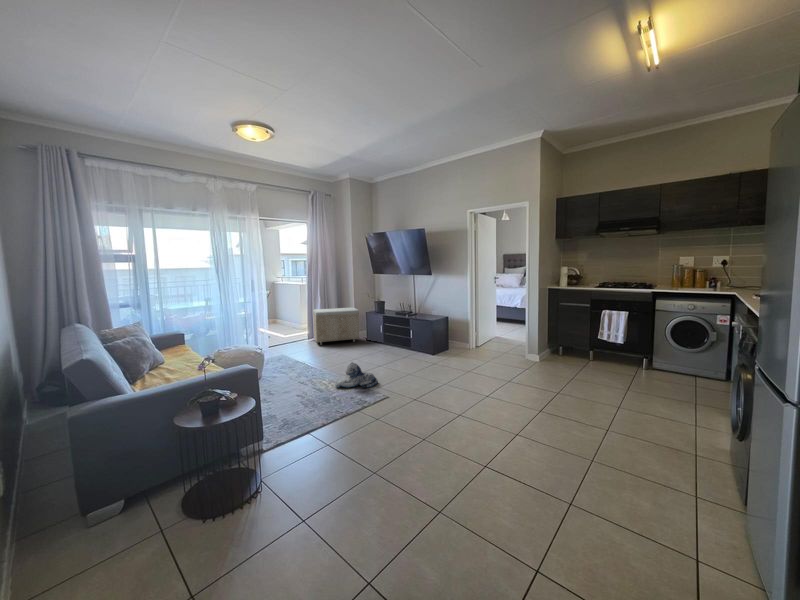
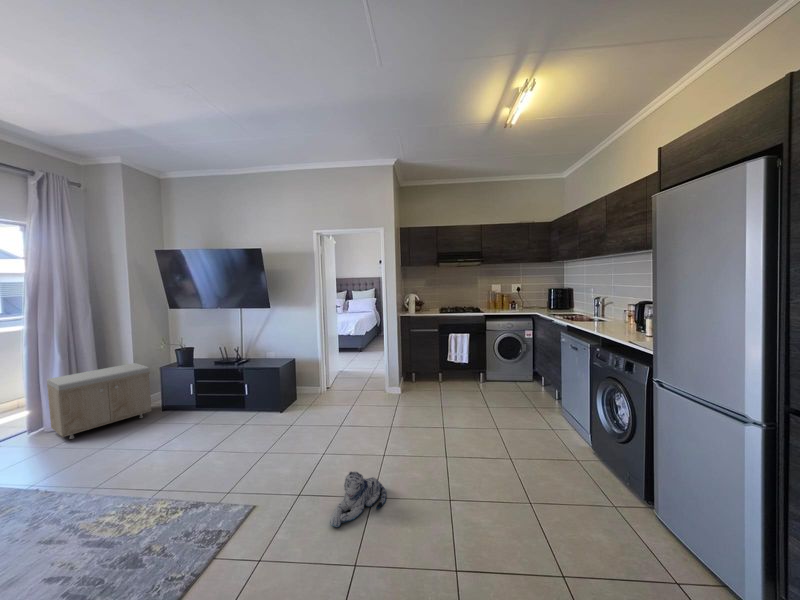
plush toy: present [335,362,378,388] -> present [330,472,386,527]

